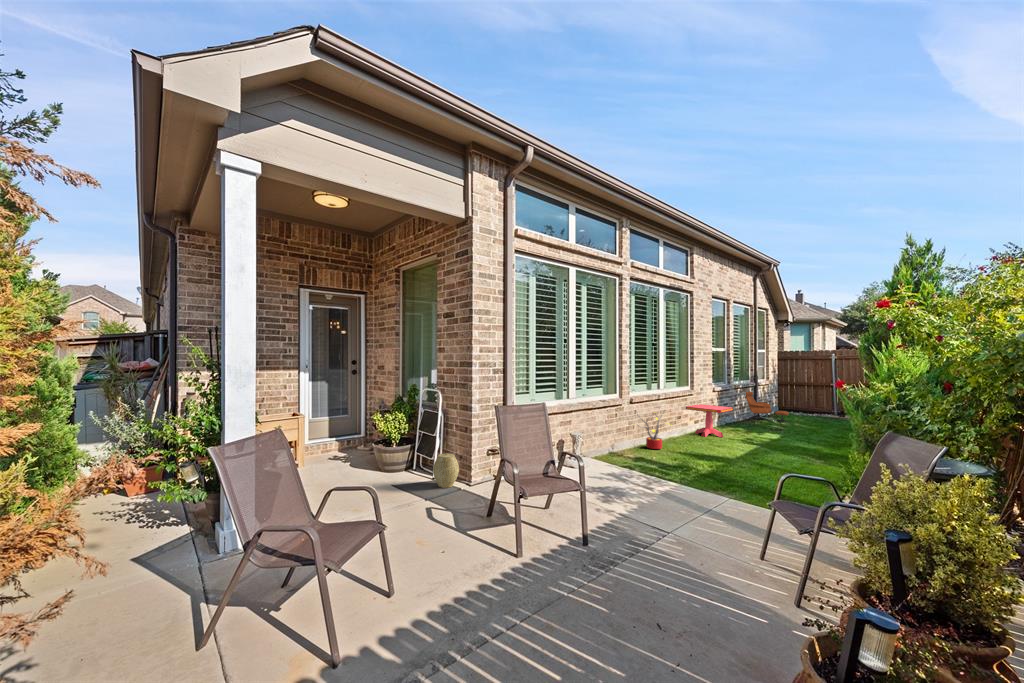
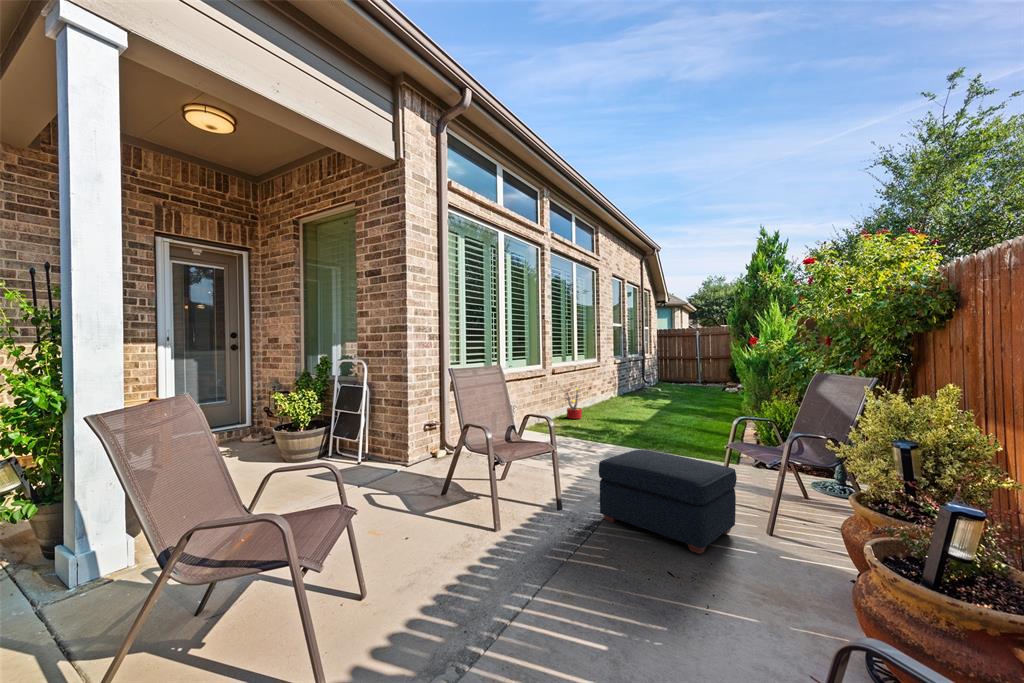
lounge chair: present [746,391,789,423] -> none [636,365,674,392]
side table: present [686,404,733,437] -> none [595,377,635,406]
woven basket: present [433,453,459,488] -> none [361,433,392,472]
ottoman: none [619,496,757,612] -> present [599,450,737,554]

